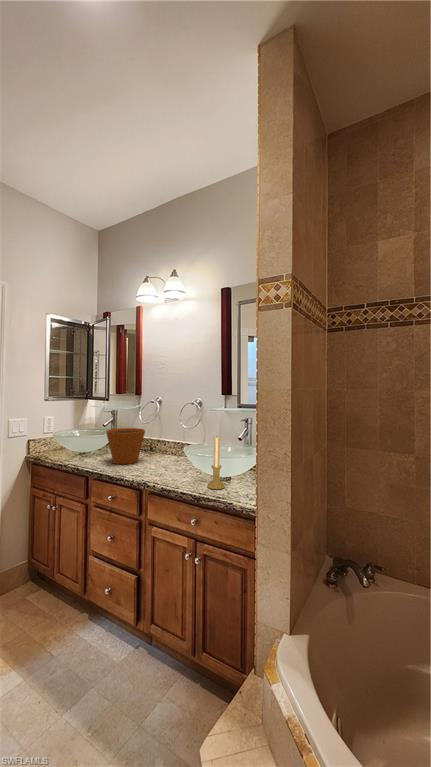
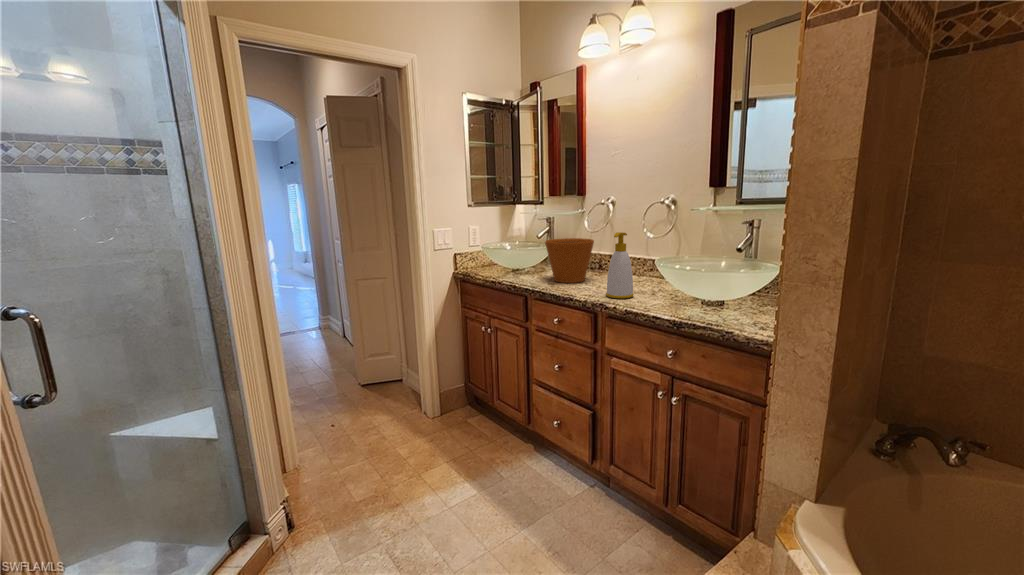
soap bottle: none [150,427,171,478] -> present [606,232,634,299]
candle holder: present [207,436,225,490] -> none [690,240,717,315]

